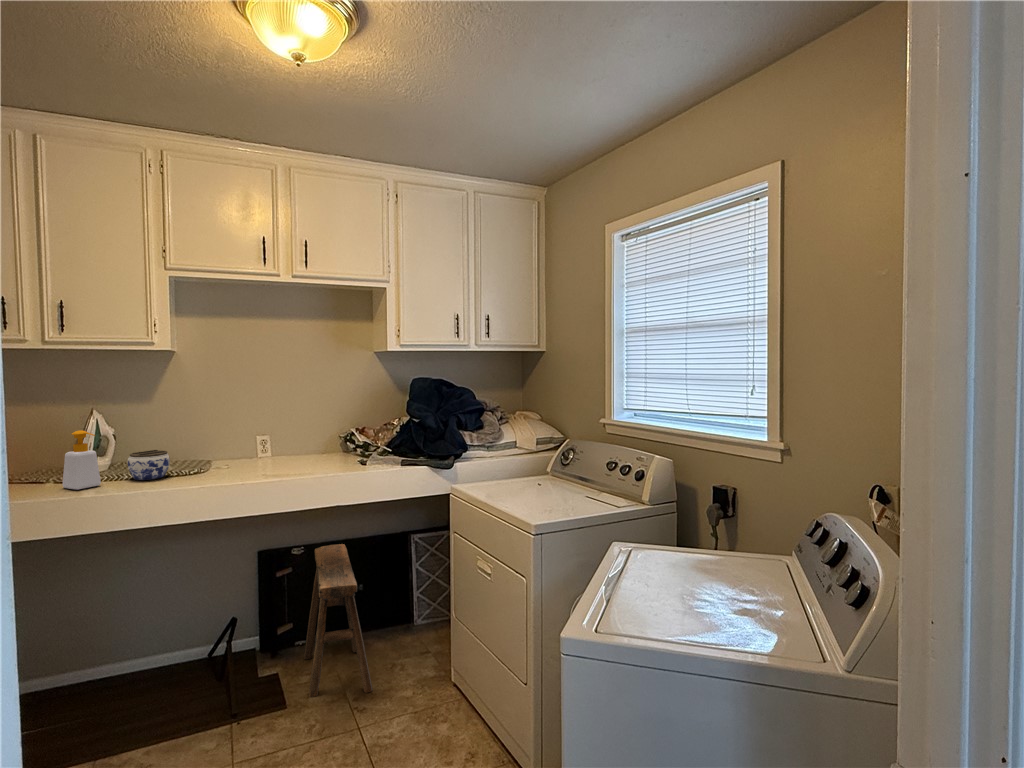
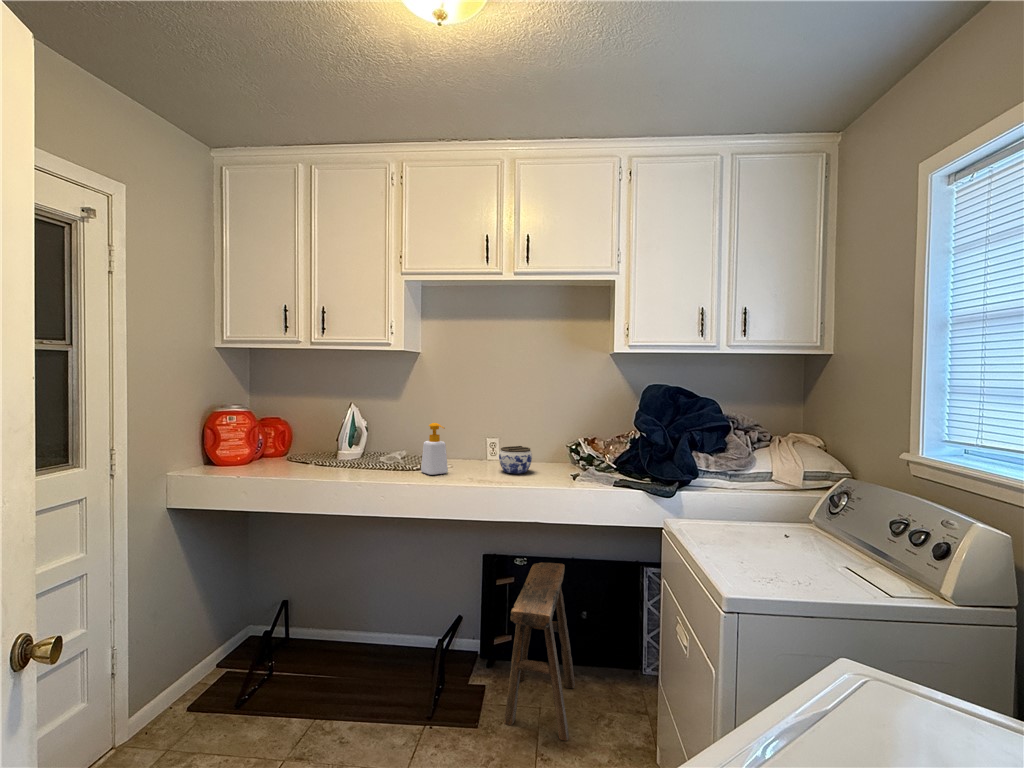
soap bottle: present [63,430,101,490] -> present [421,423,448,475]
jar: present [128,450,170,480] -> present [499,446,532,474]

